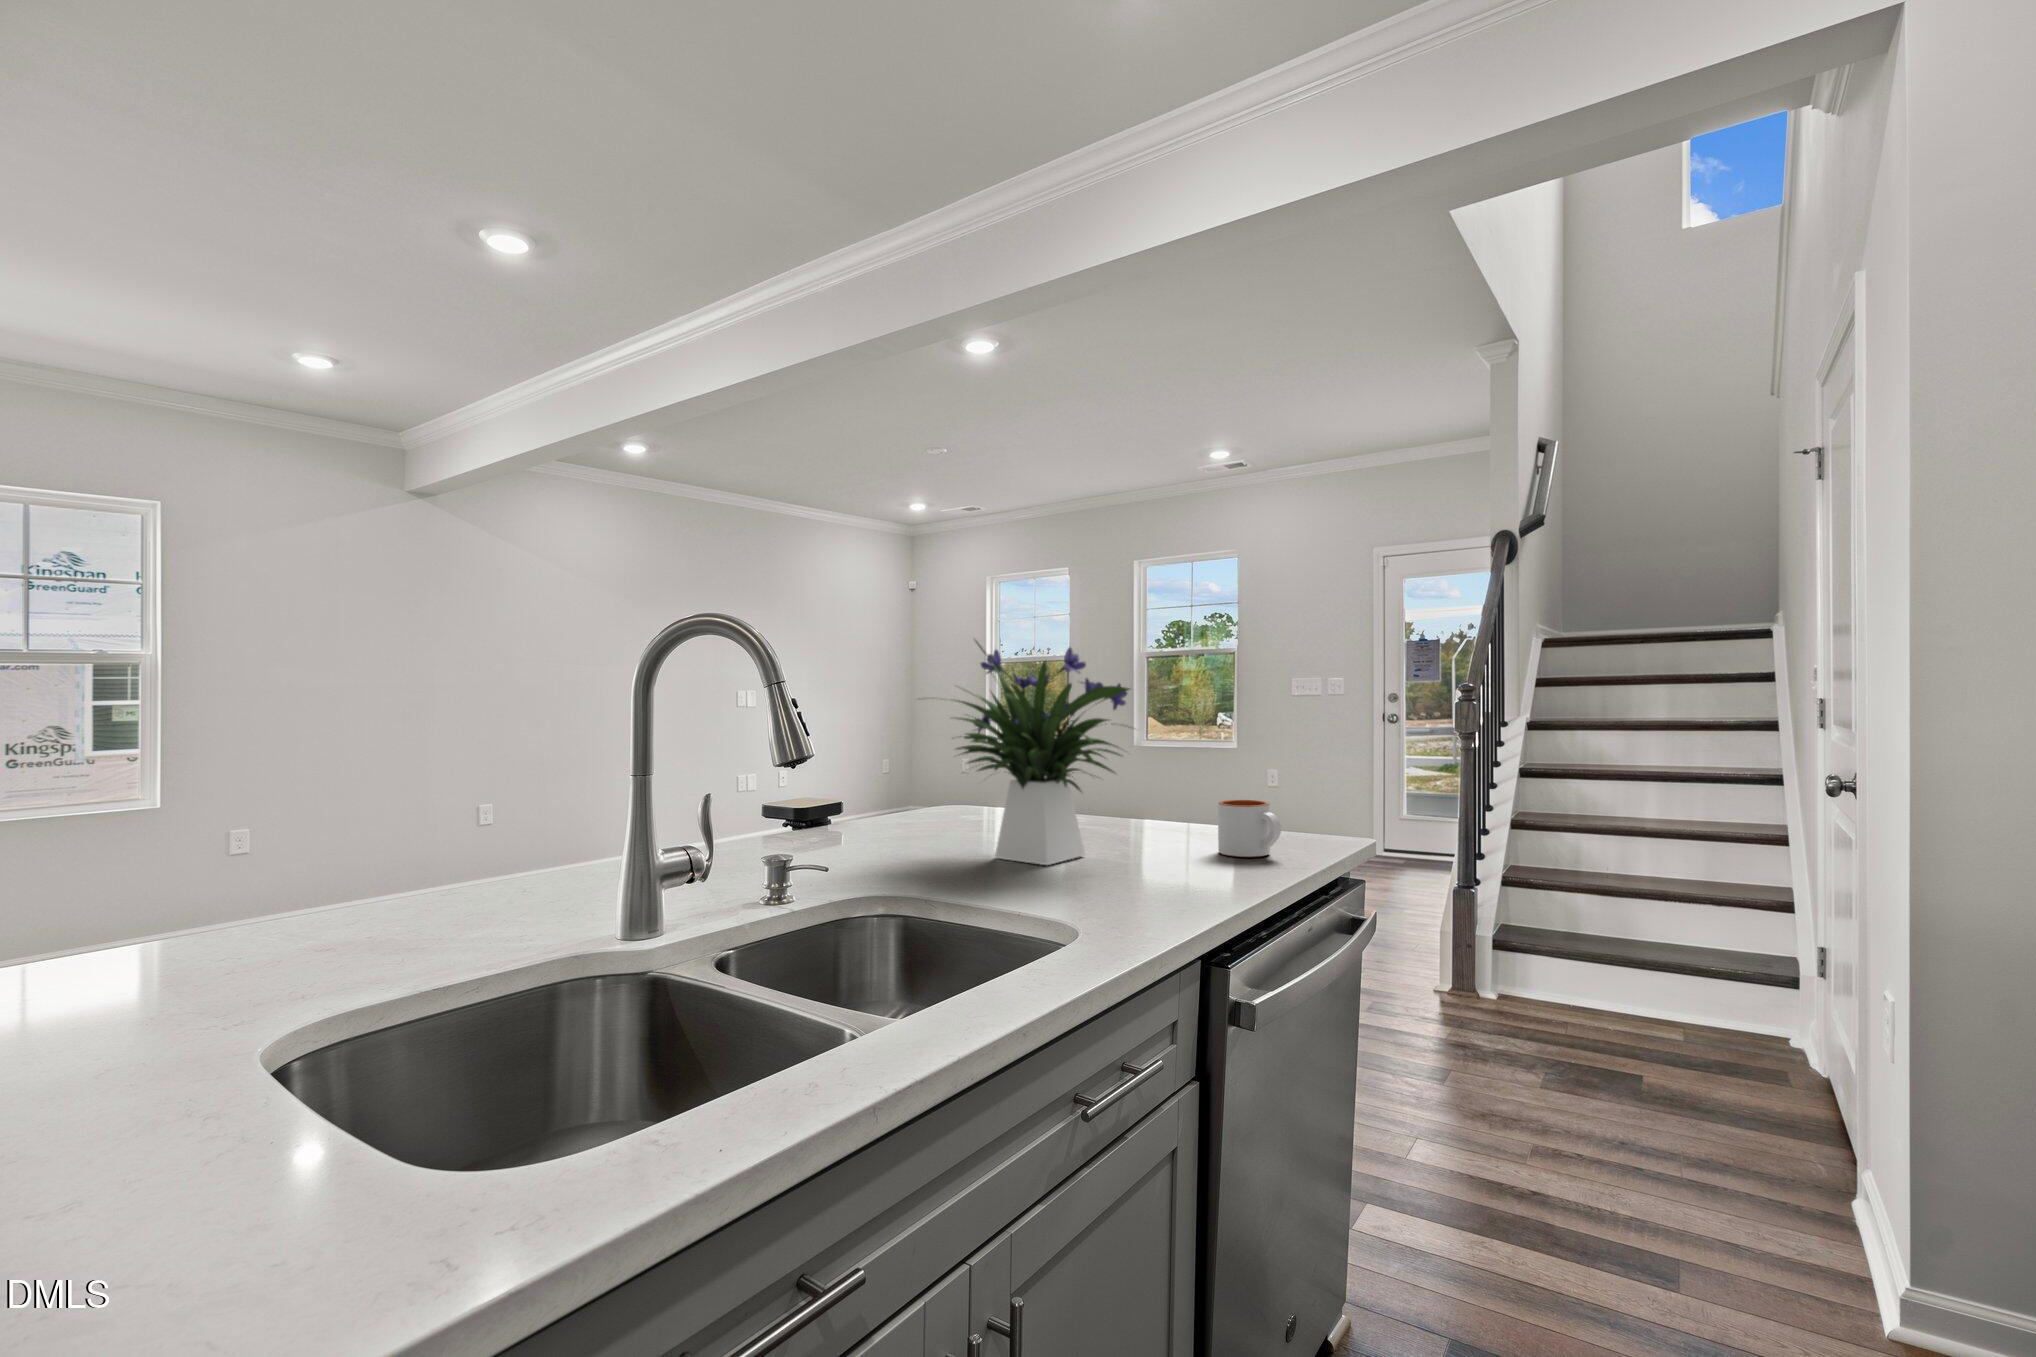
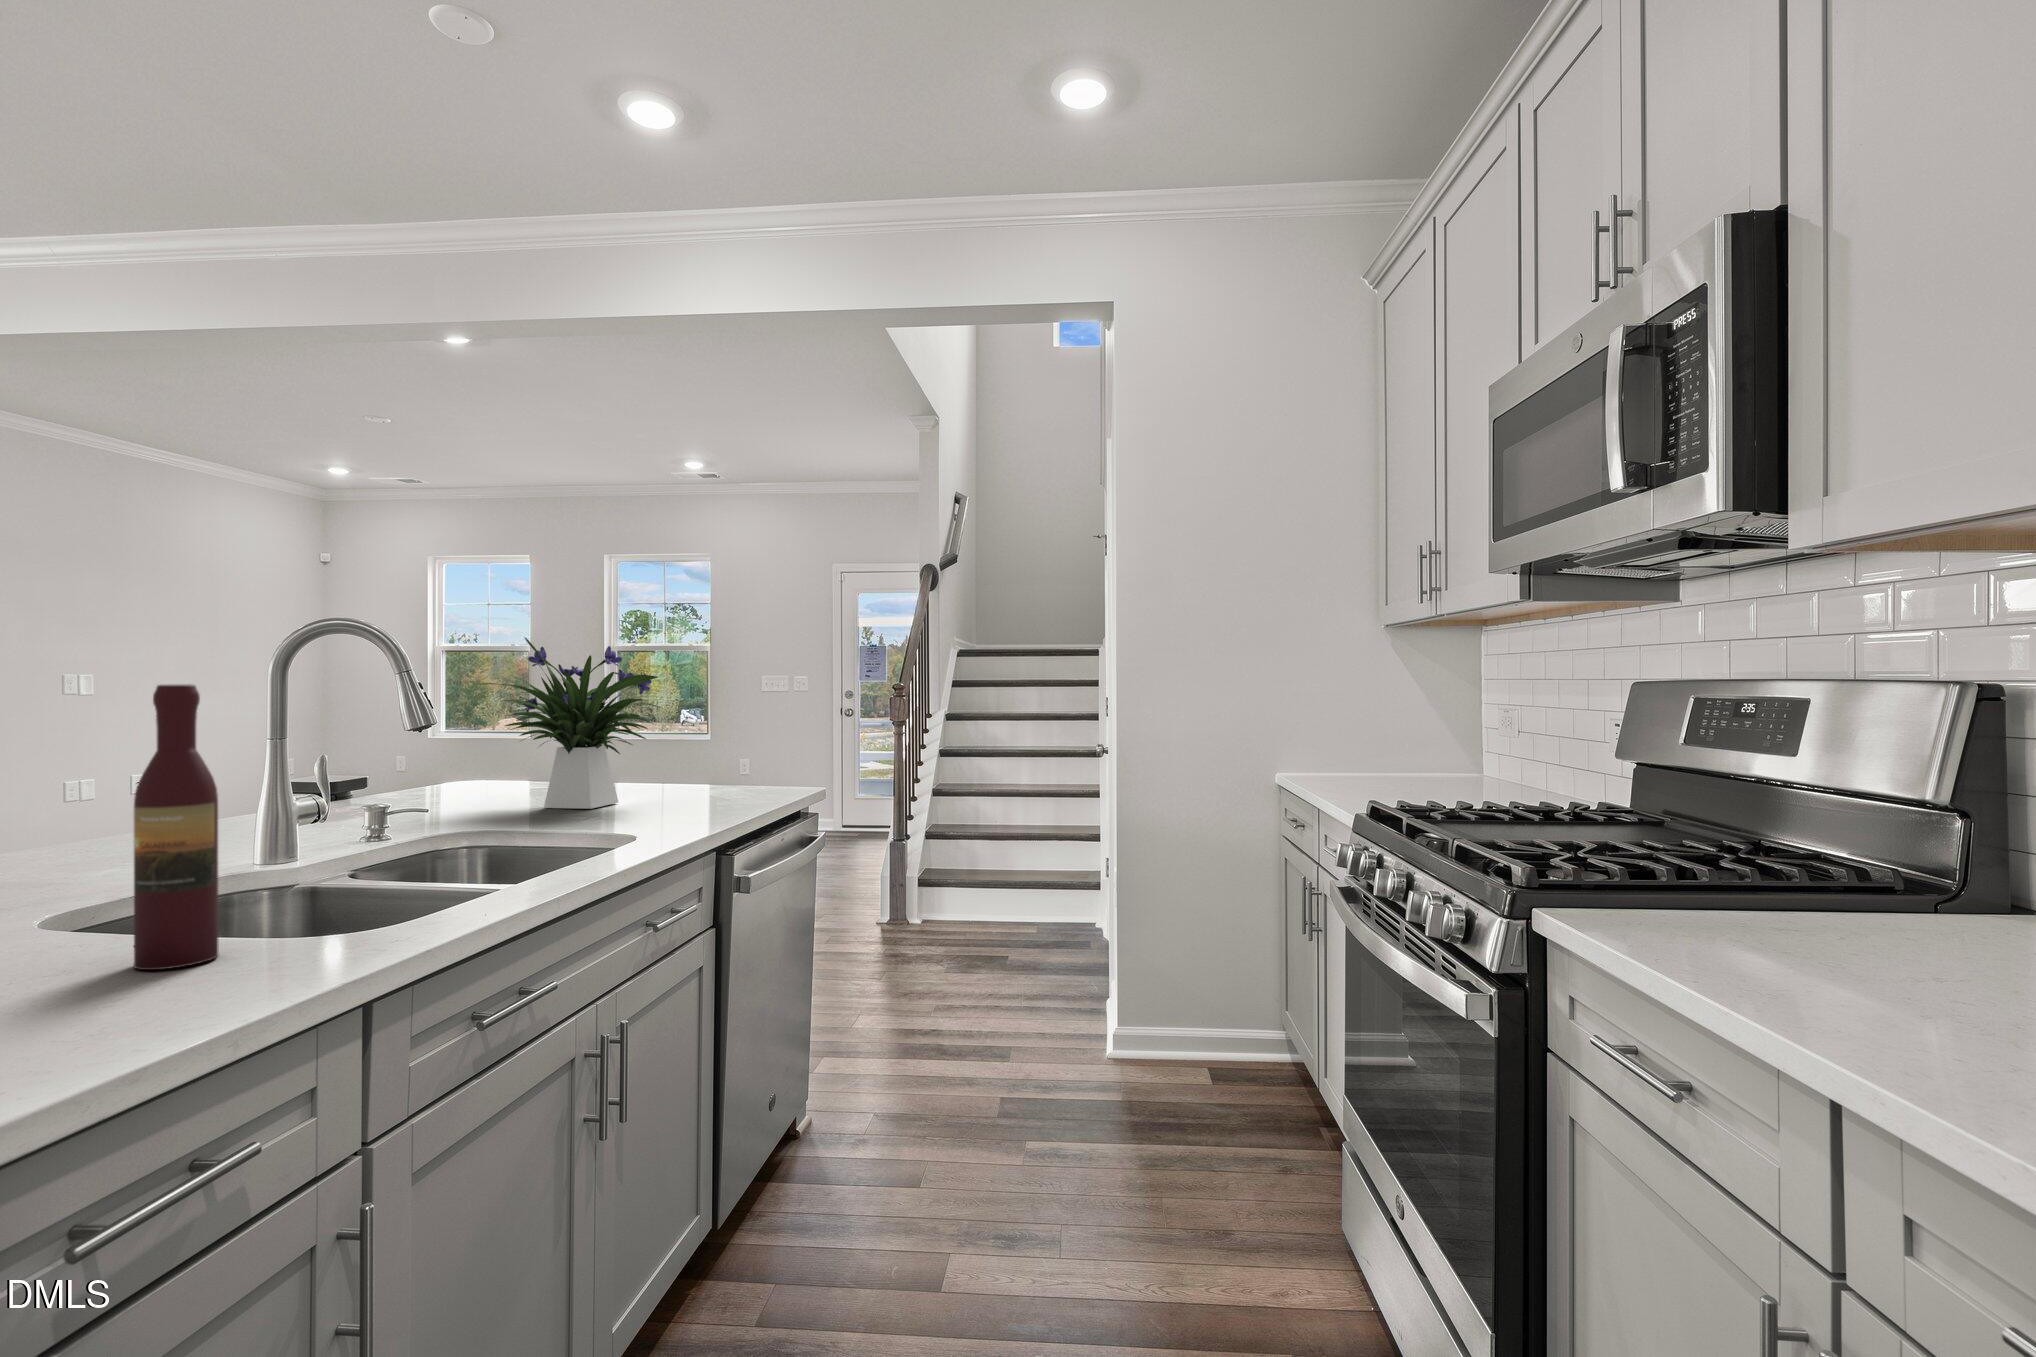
wine bottle: none [146,744,292,1256] -> present [134,684,219,970]
mug: present [1218,800,1281,857] -> none [719,758,765,798]

